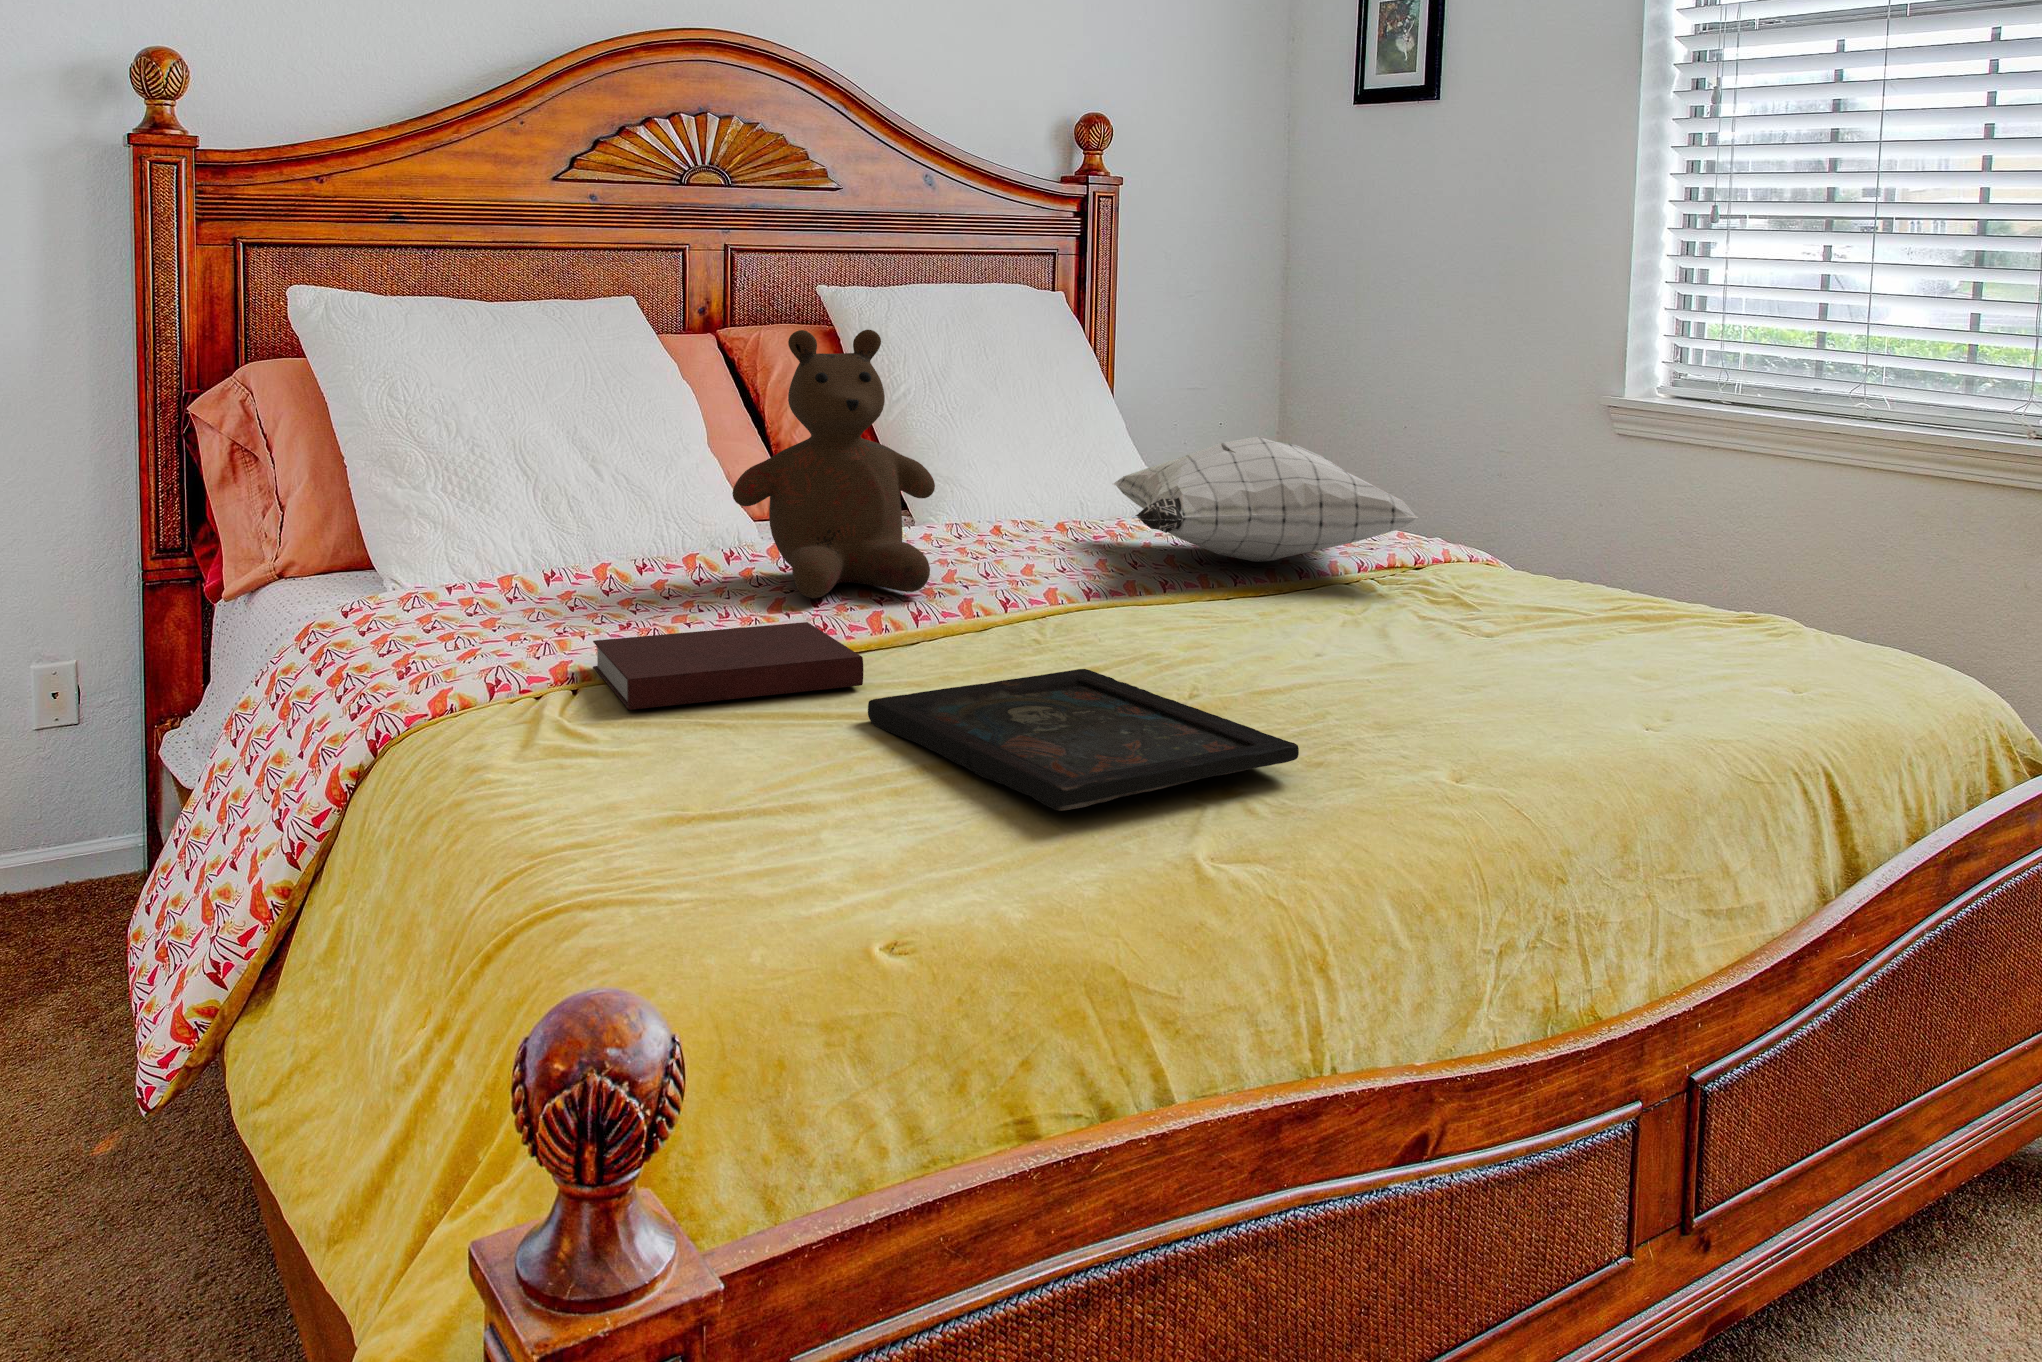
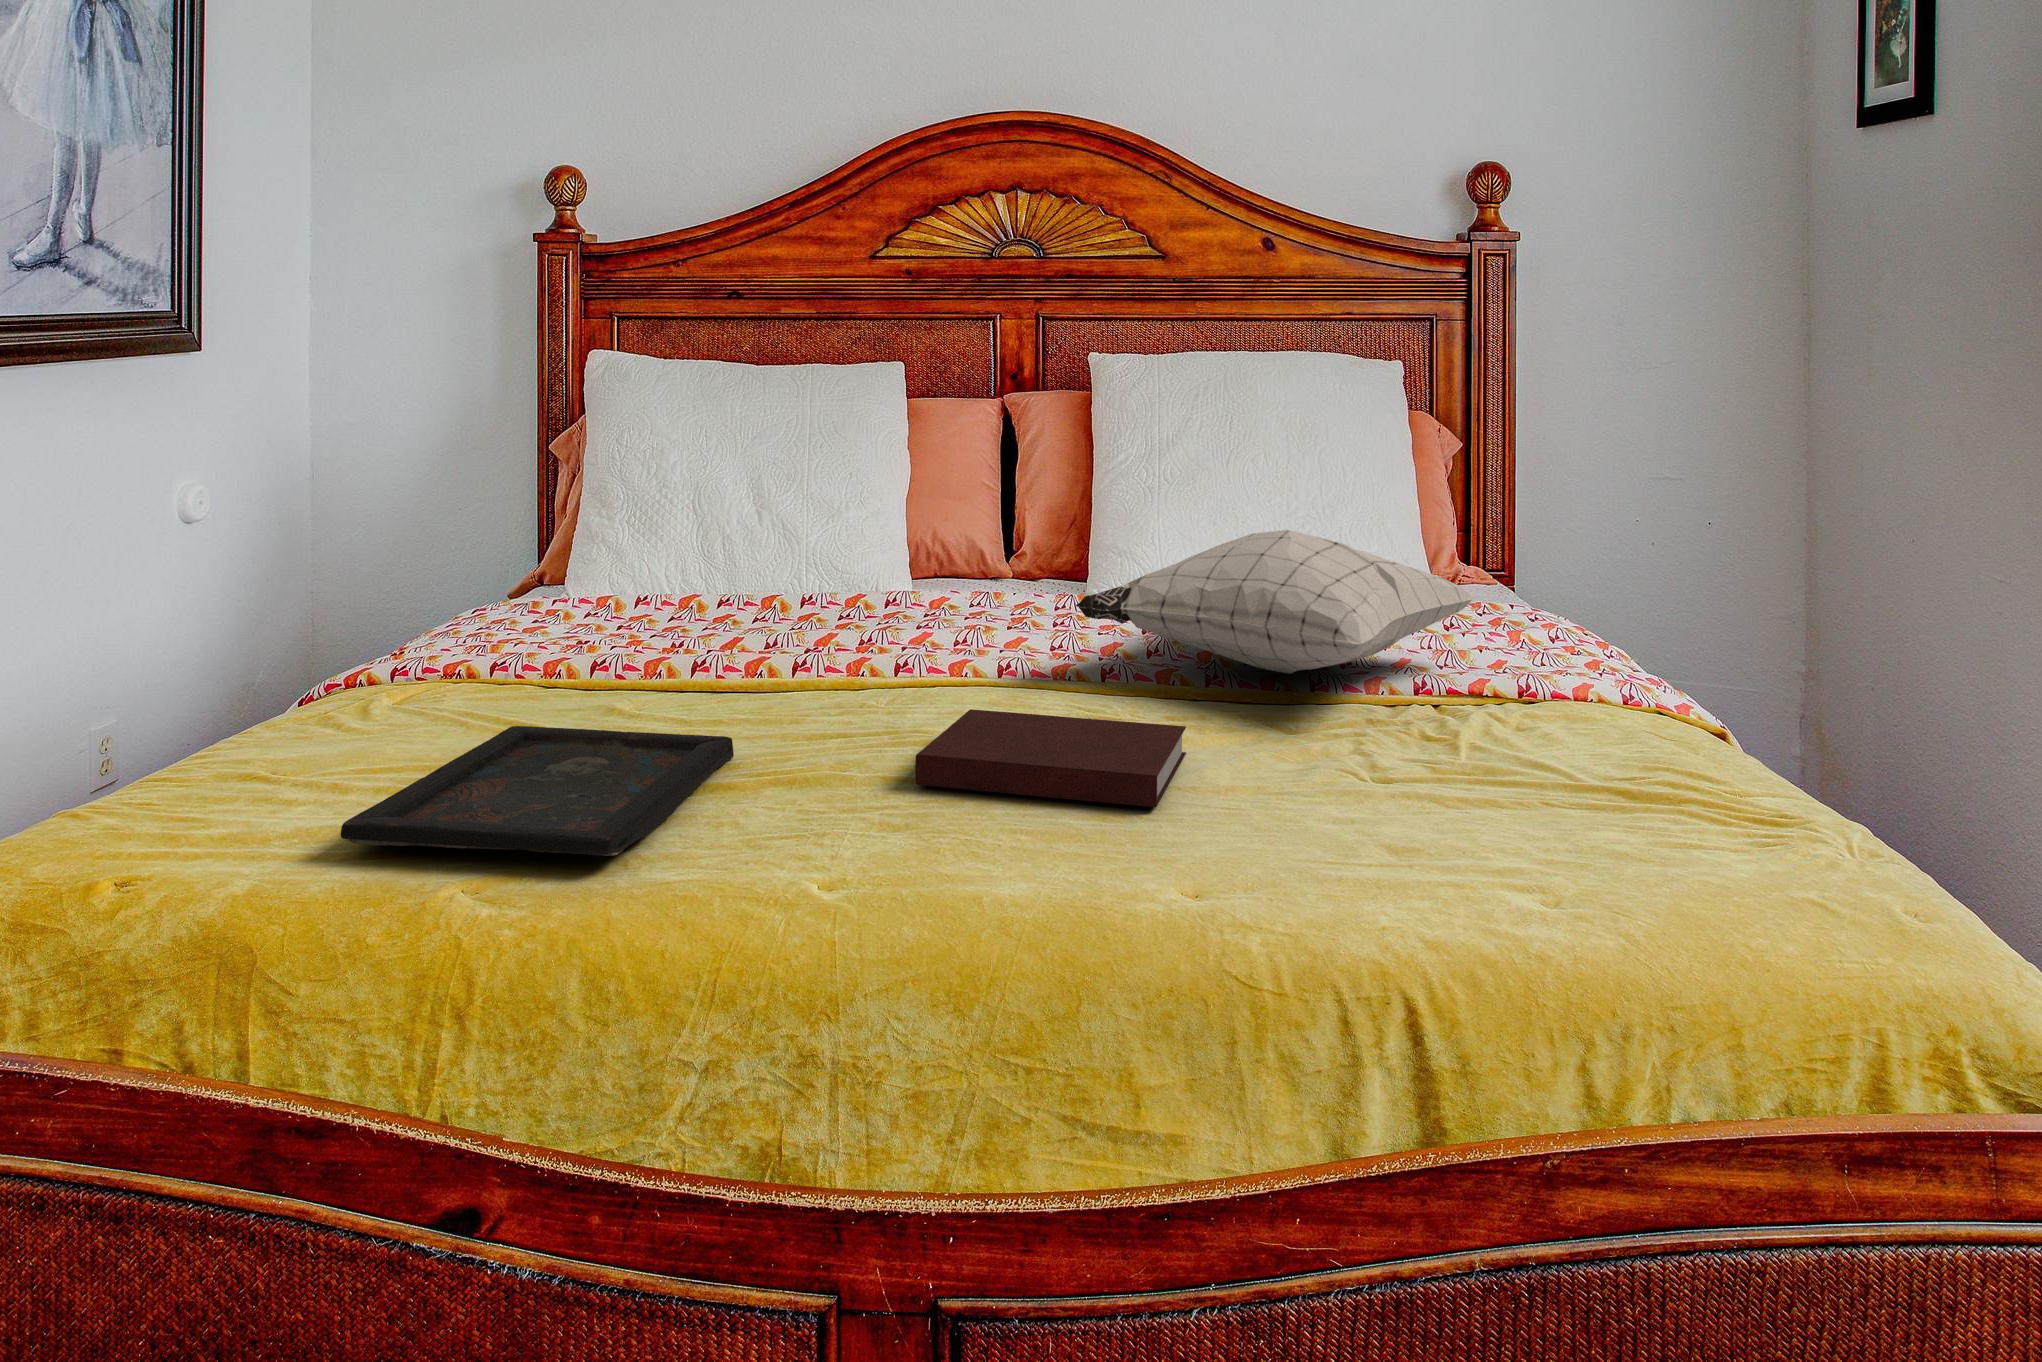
teddy bear: present [732,330,935,598] -> none [764,394,958,647]
notebook: present [593,622,863,710] -> present [915,709,1186,807]

